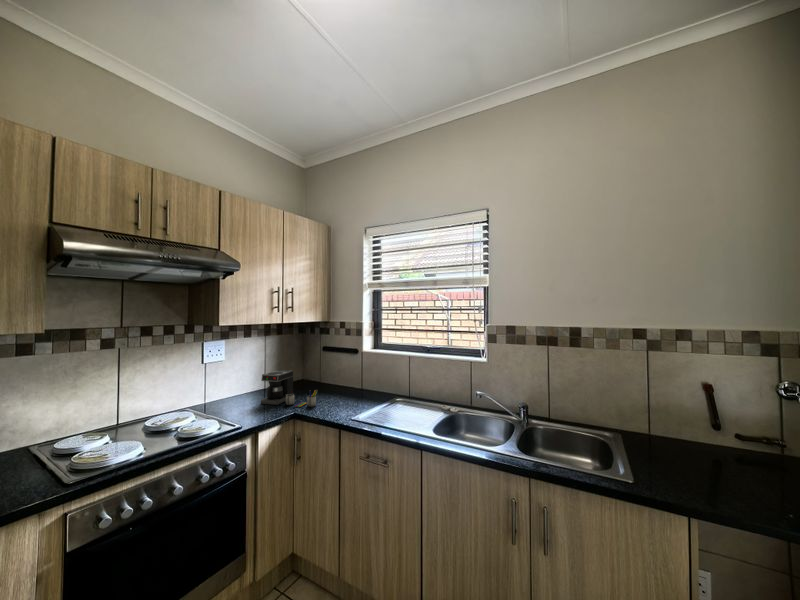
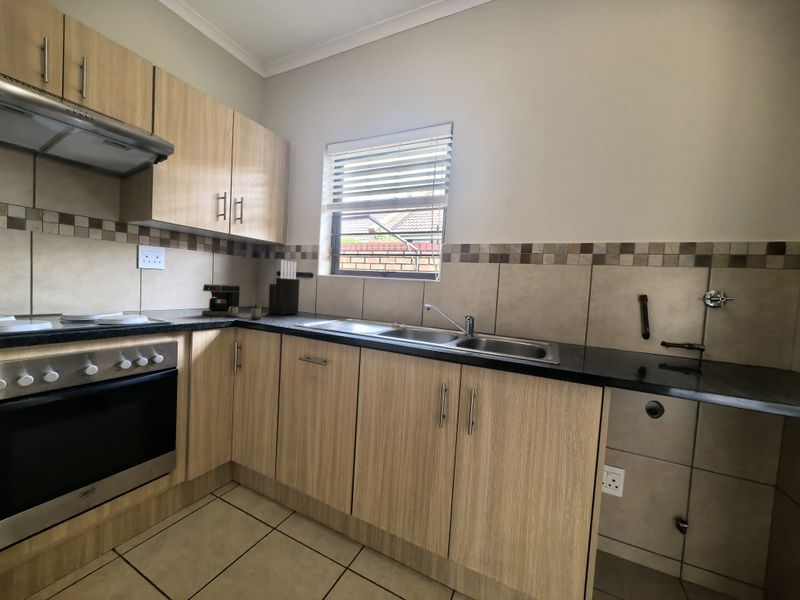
knife block: none [319,339,346,394] -> present [268,260,300,315]

